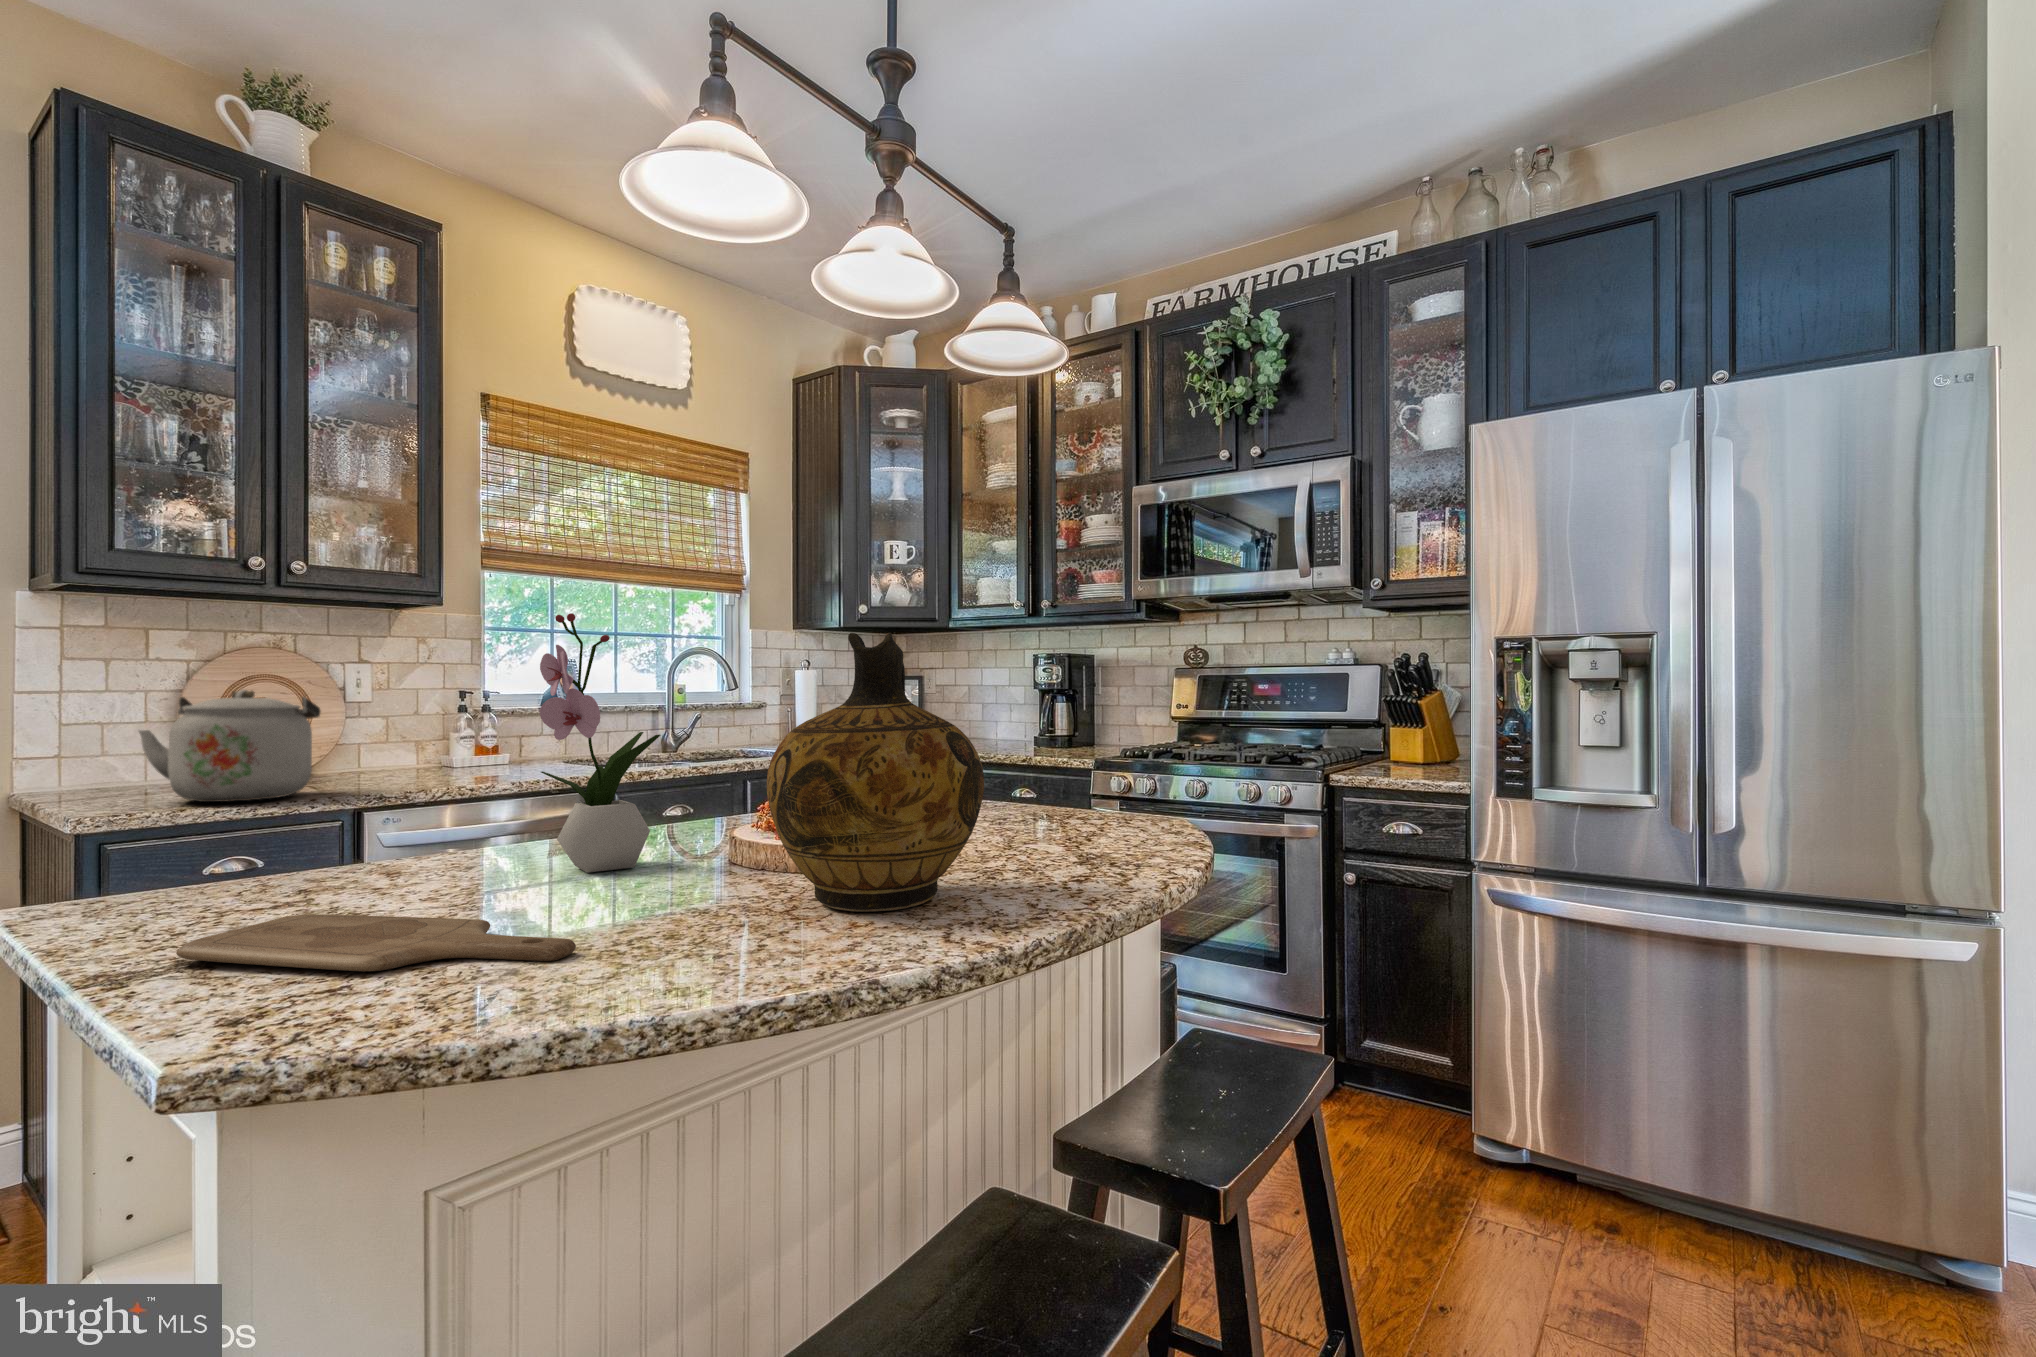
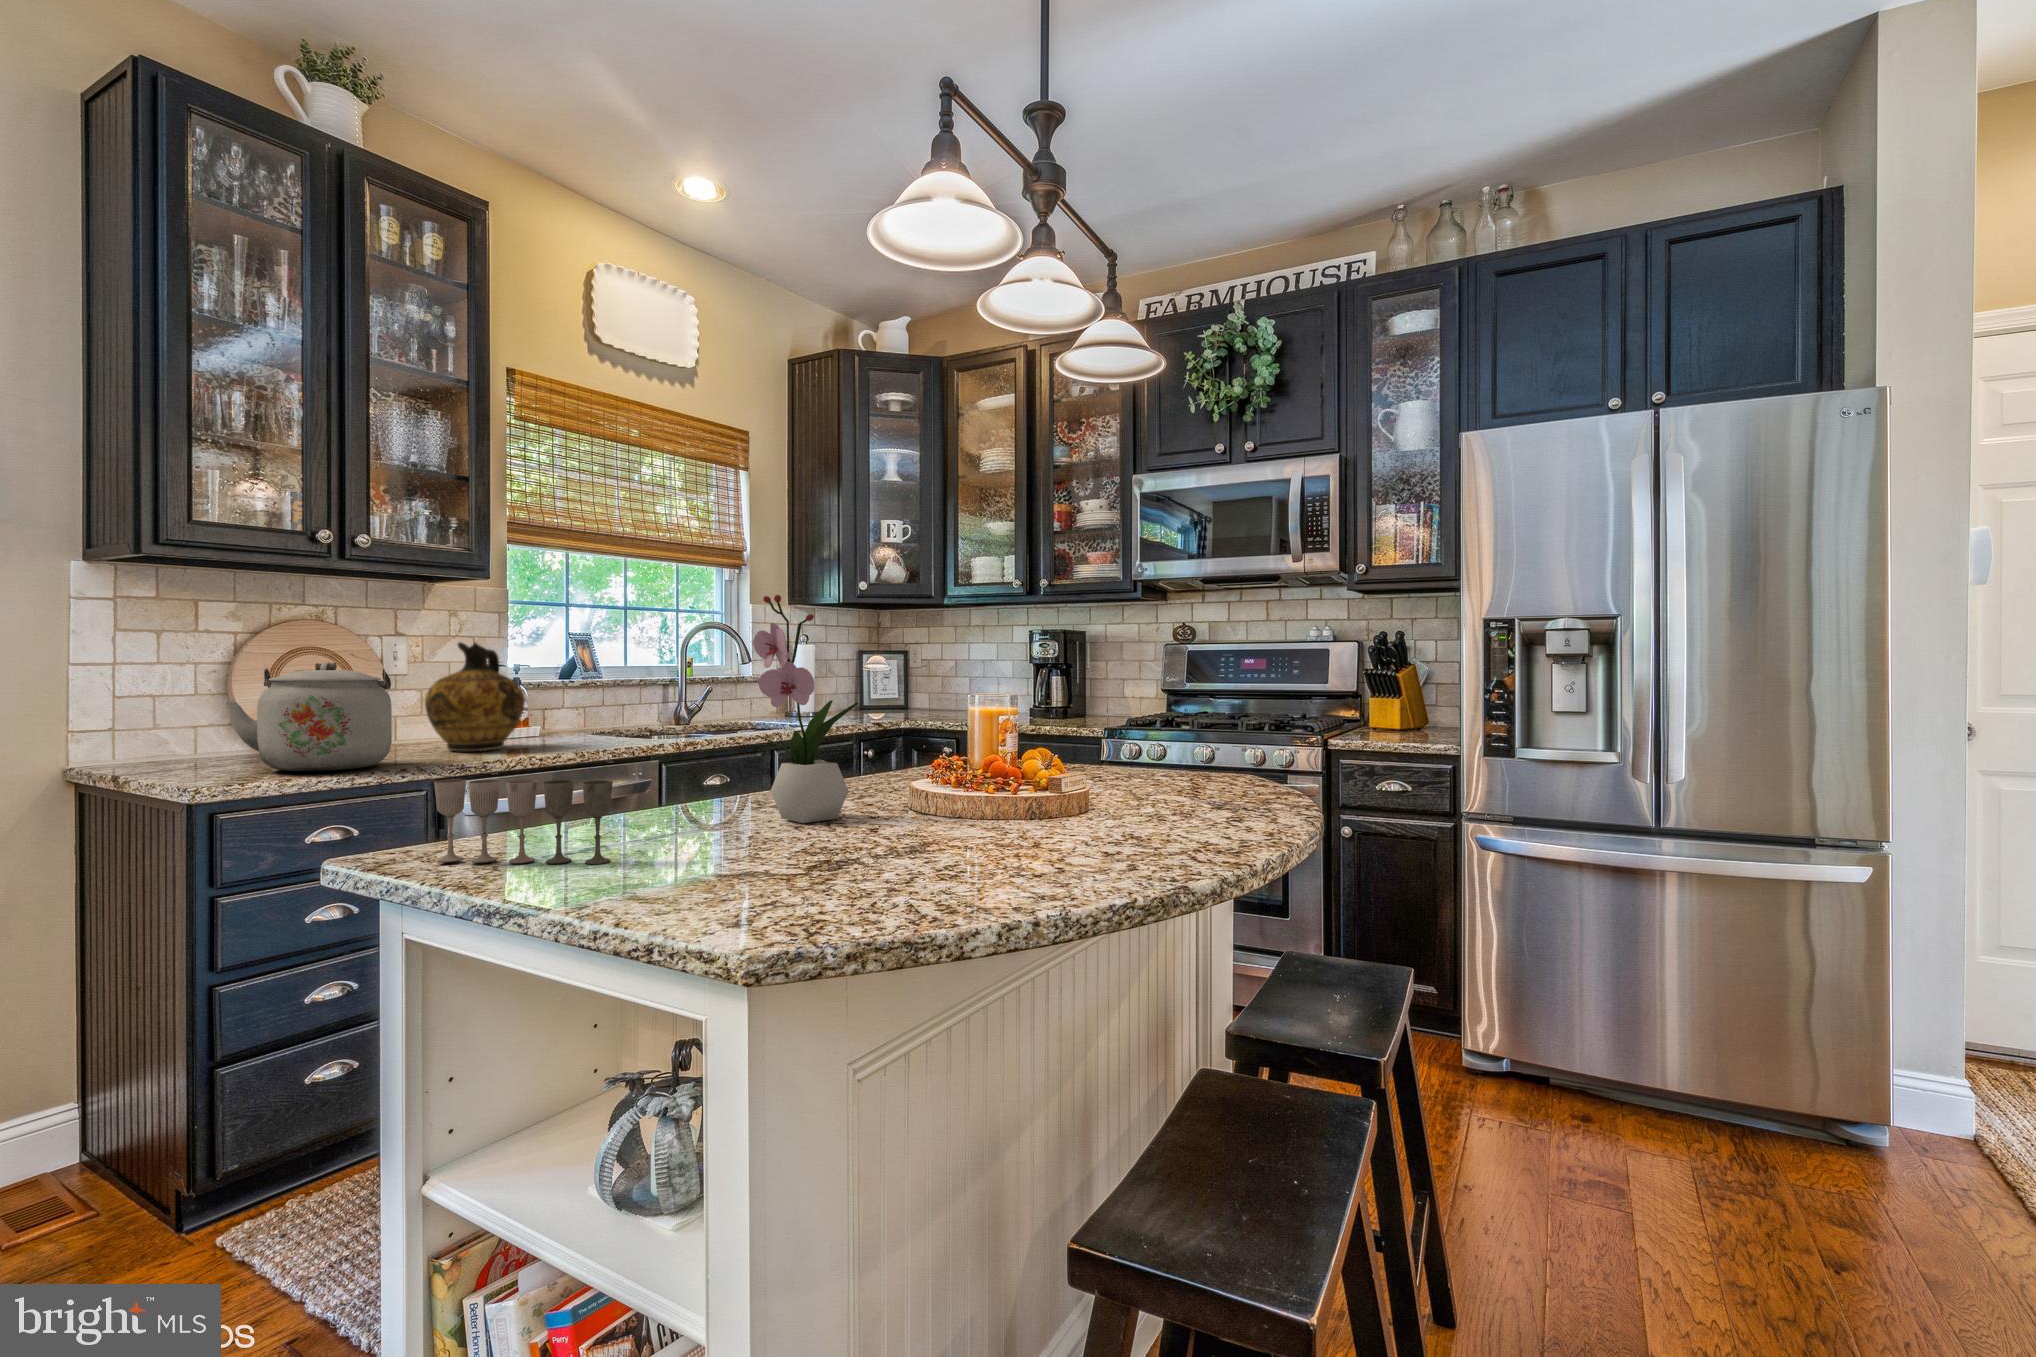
ceramic jug: present [767,633,984,912] -> present [425,642,525,751]
wine glass: none [109,823,299,924] -> present [434,779,613,864]
cutting board: present [176,914,576,971] -> none [584,854,916,892]

